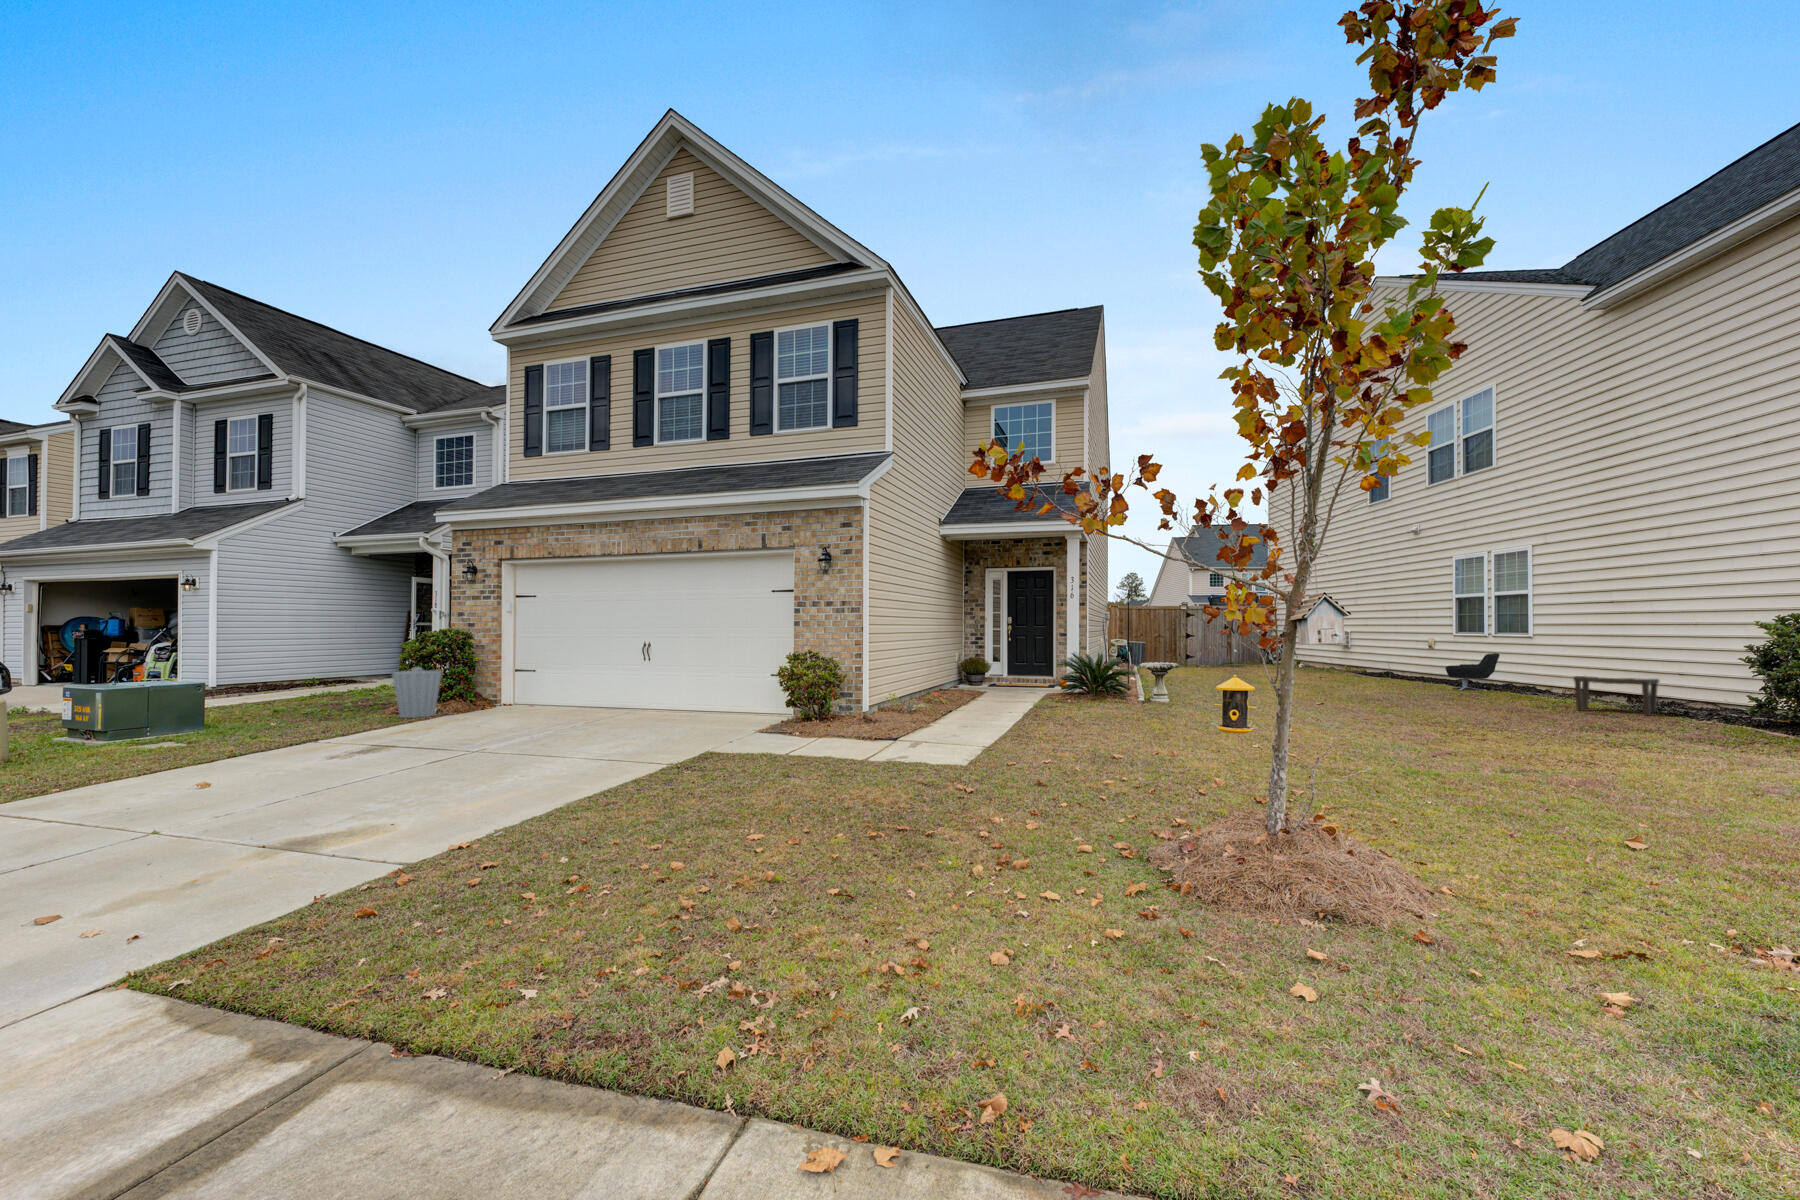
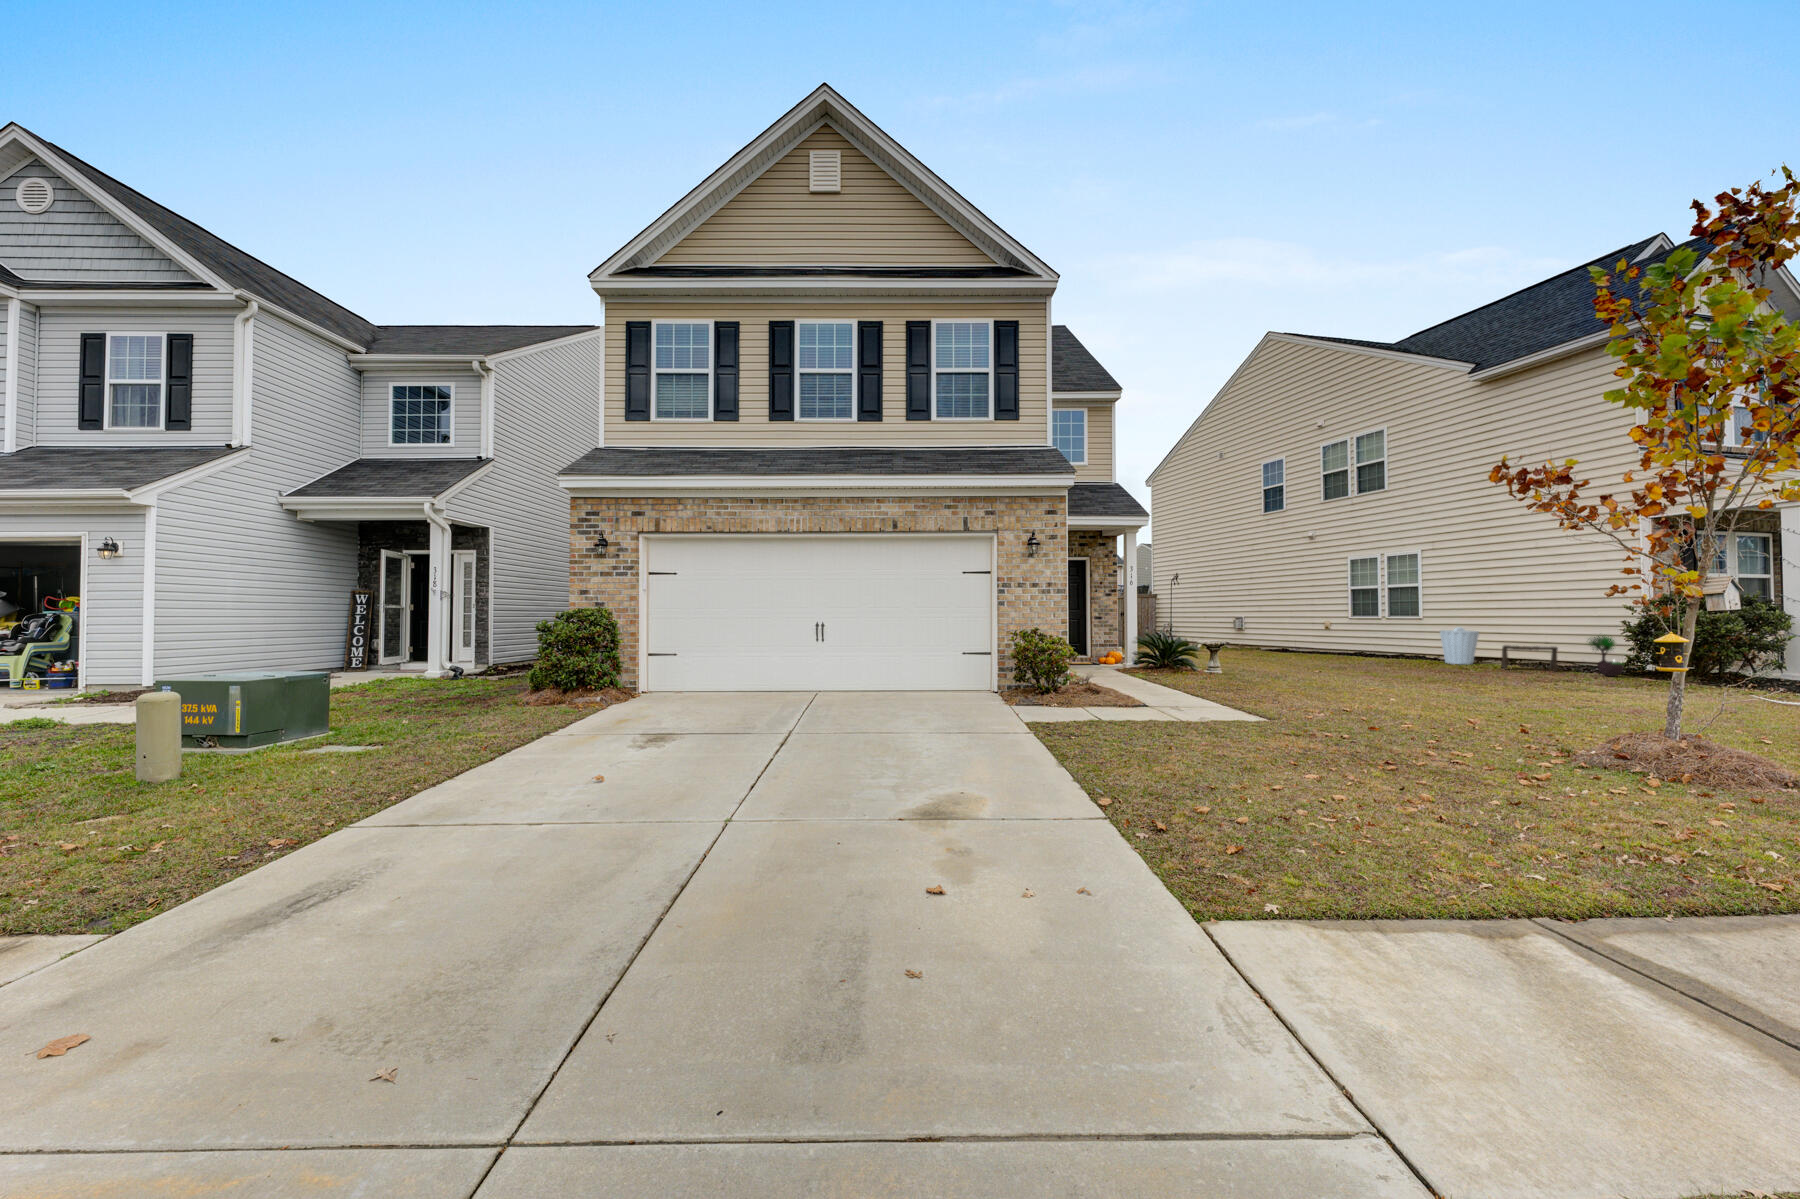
lounge chair: present [1445,653,1499,690] -> none [1357,629,1397,657]
potted tree: none [1670,656,1729,724] -> present [1589,635,1624,676]
trash can: present [392,667,442,718] -> present [1440,627,1479,664]

